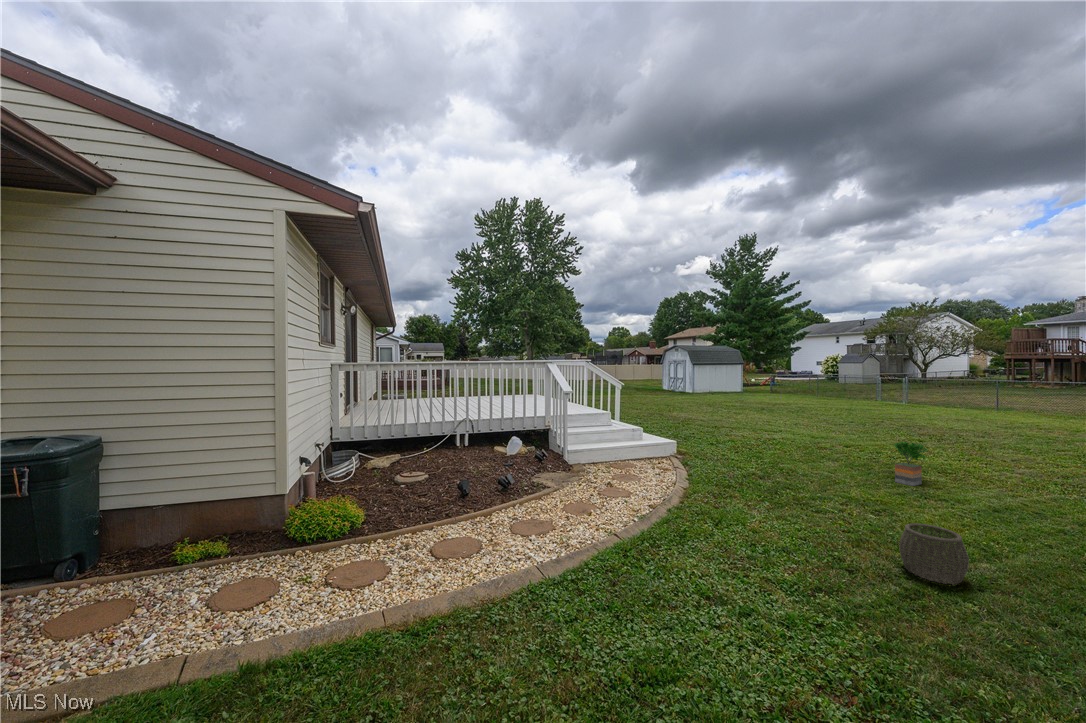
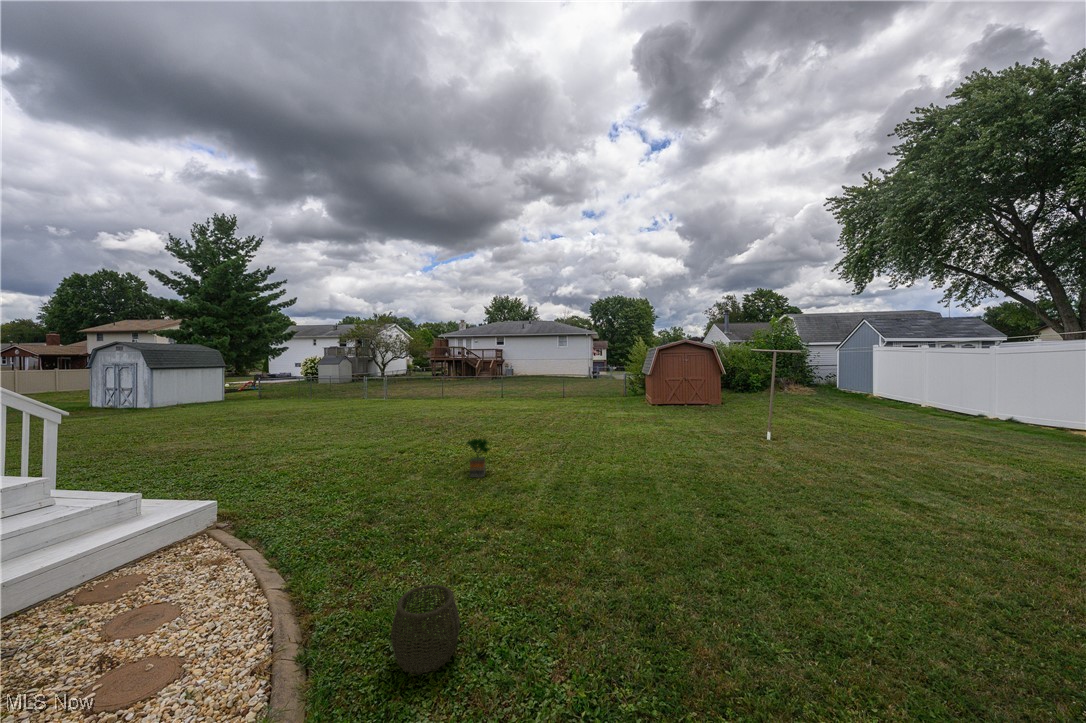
woven basket: present [899,523,969,585] -> present [391,585,460,674]

